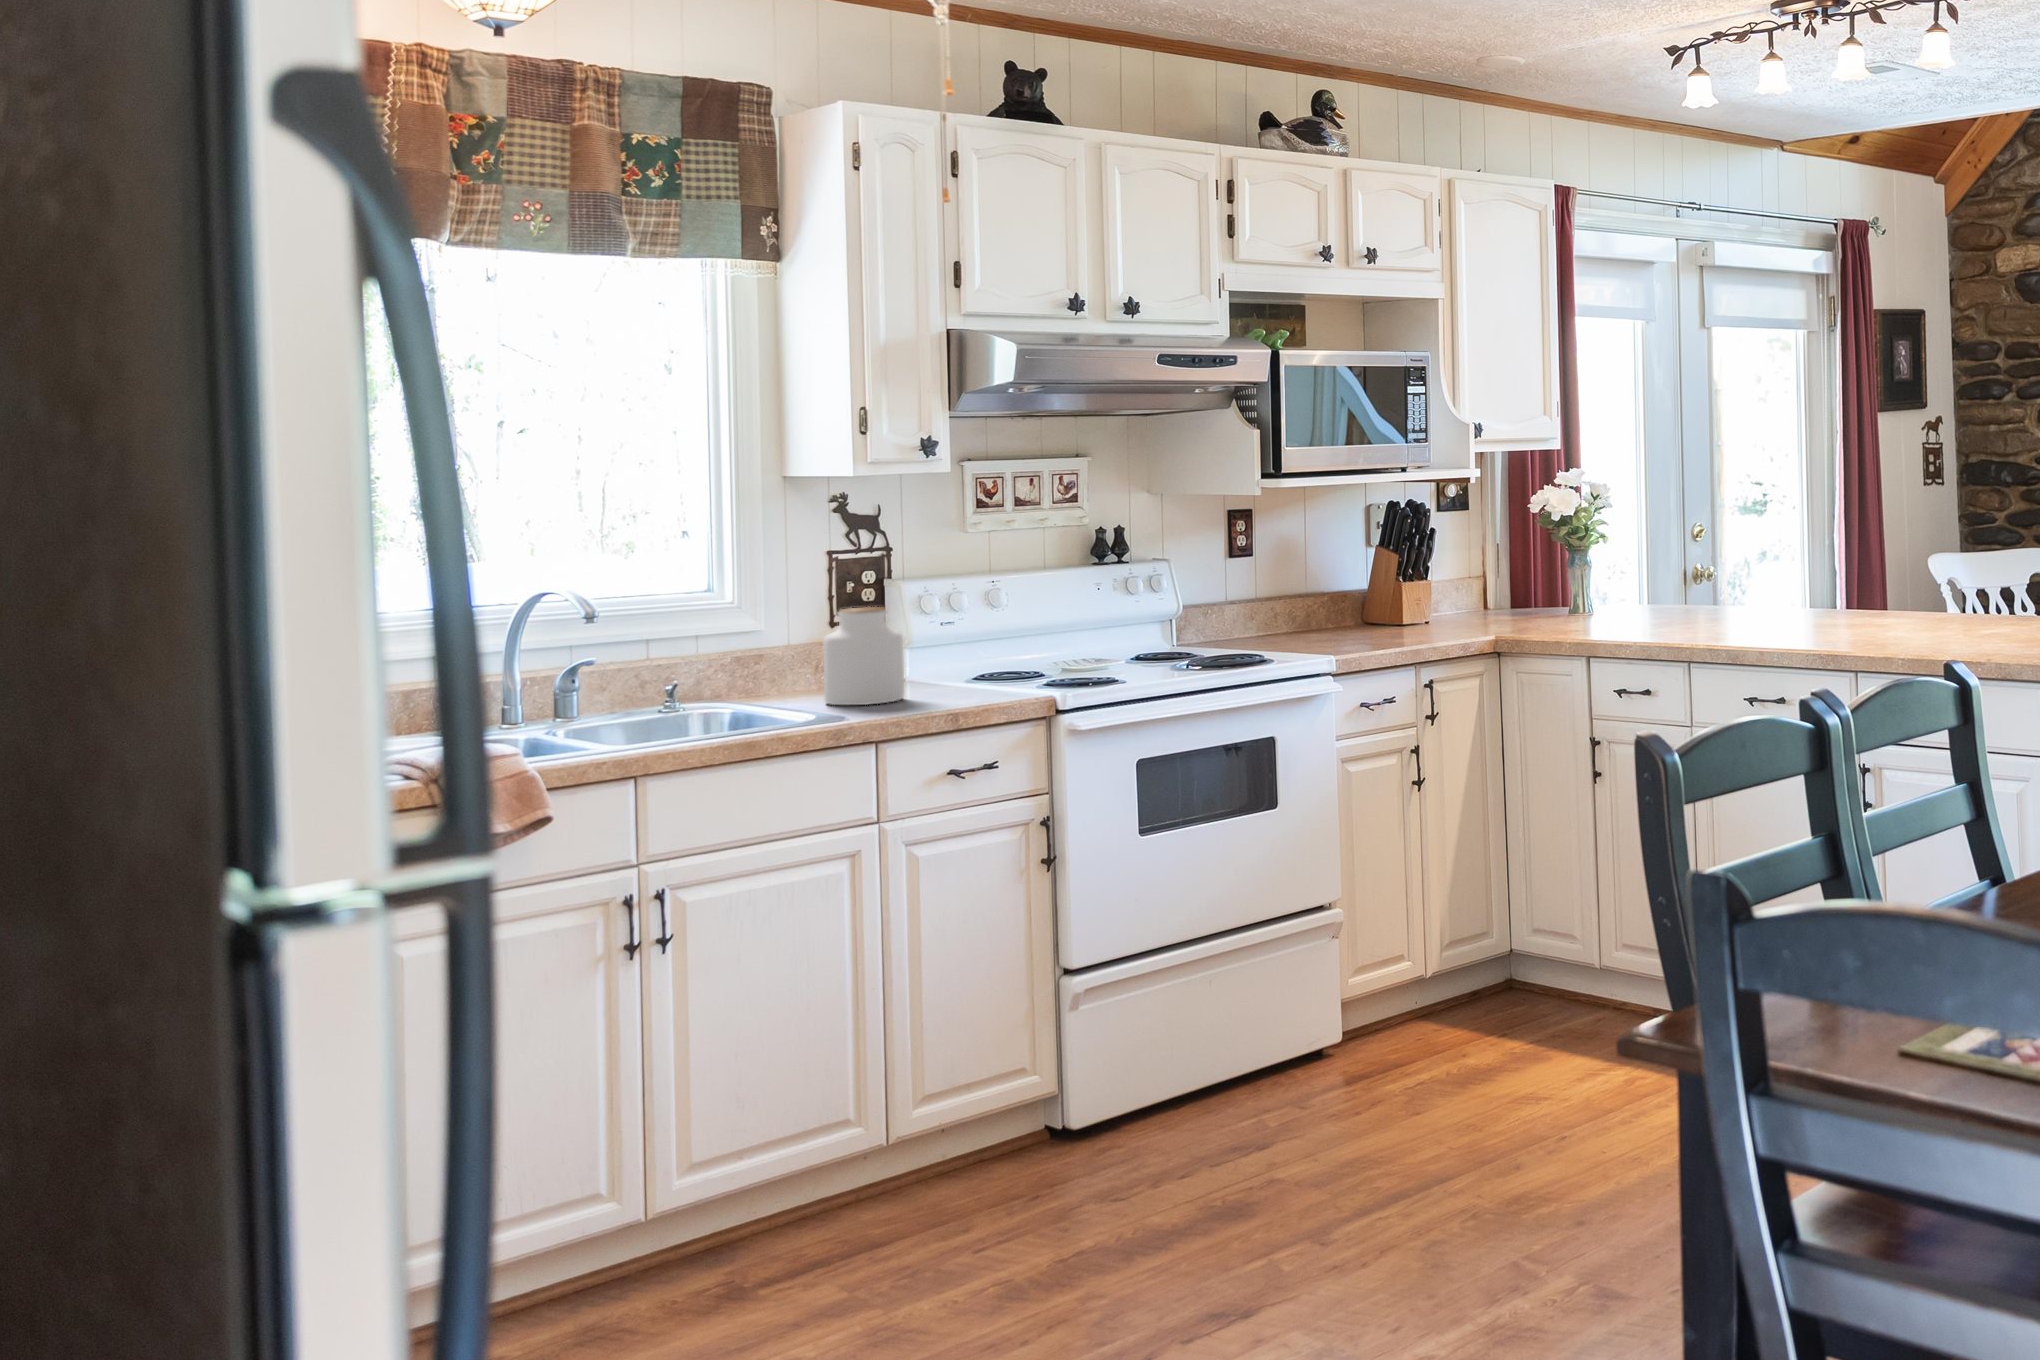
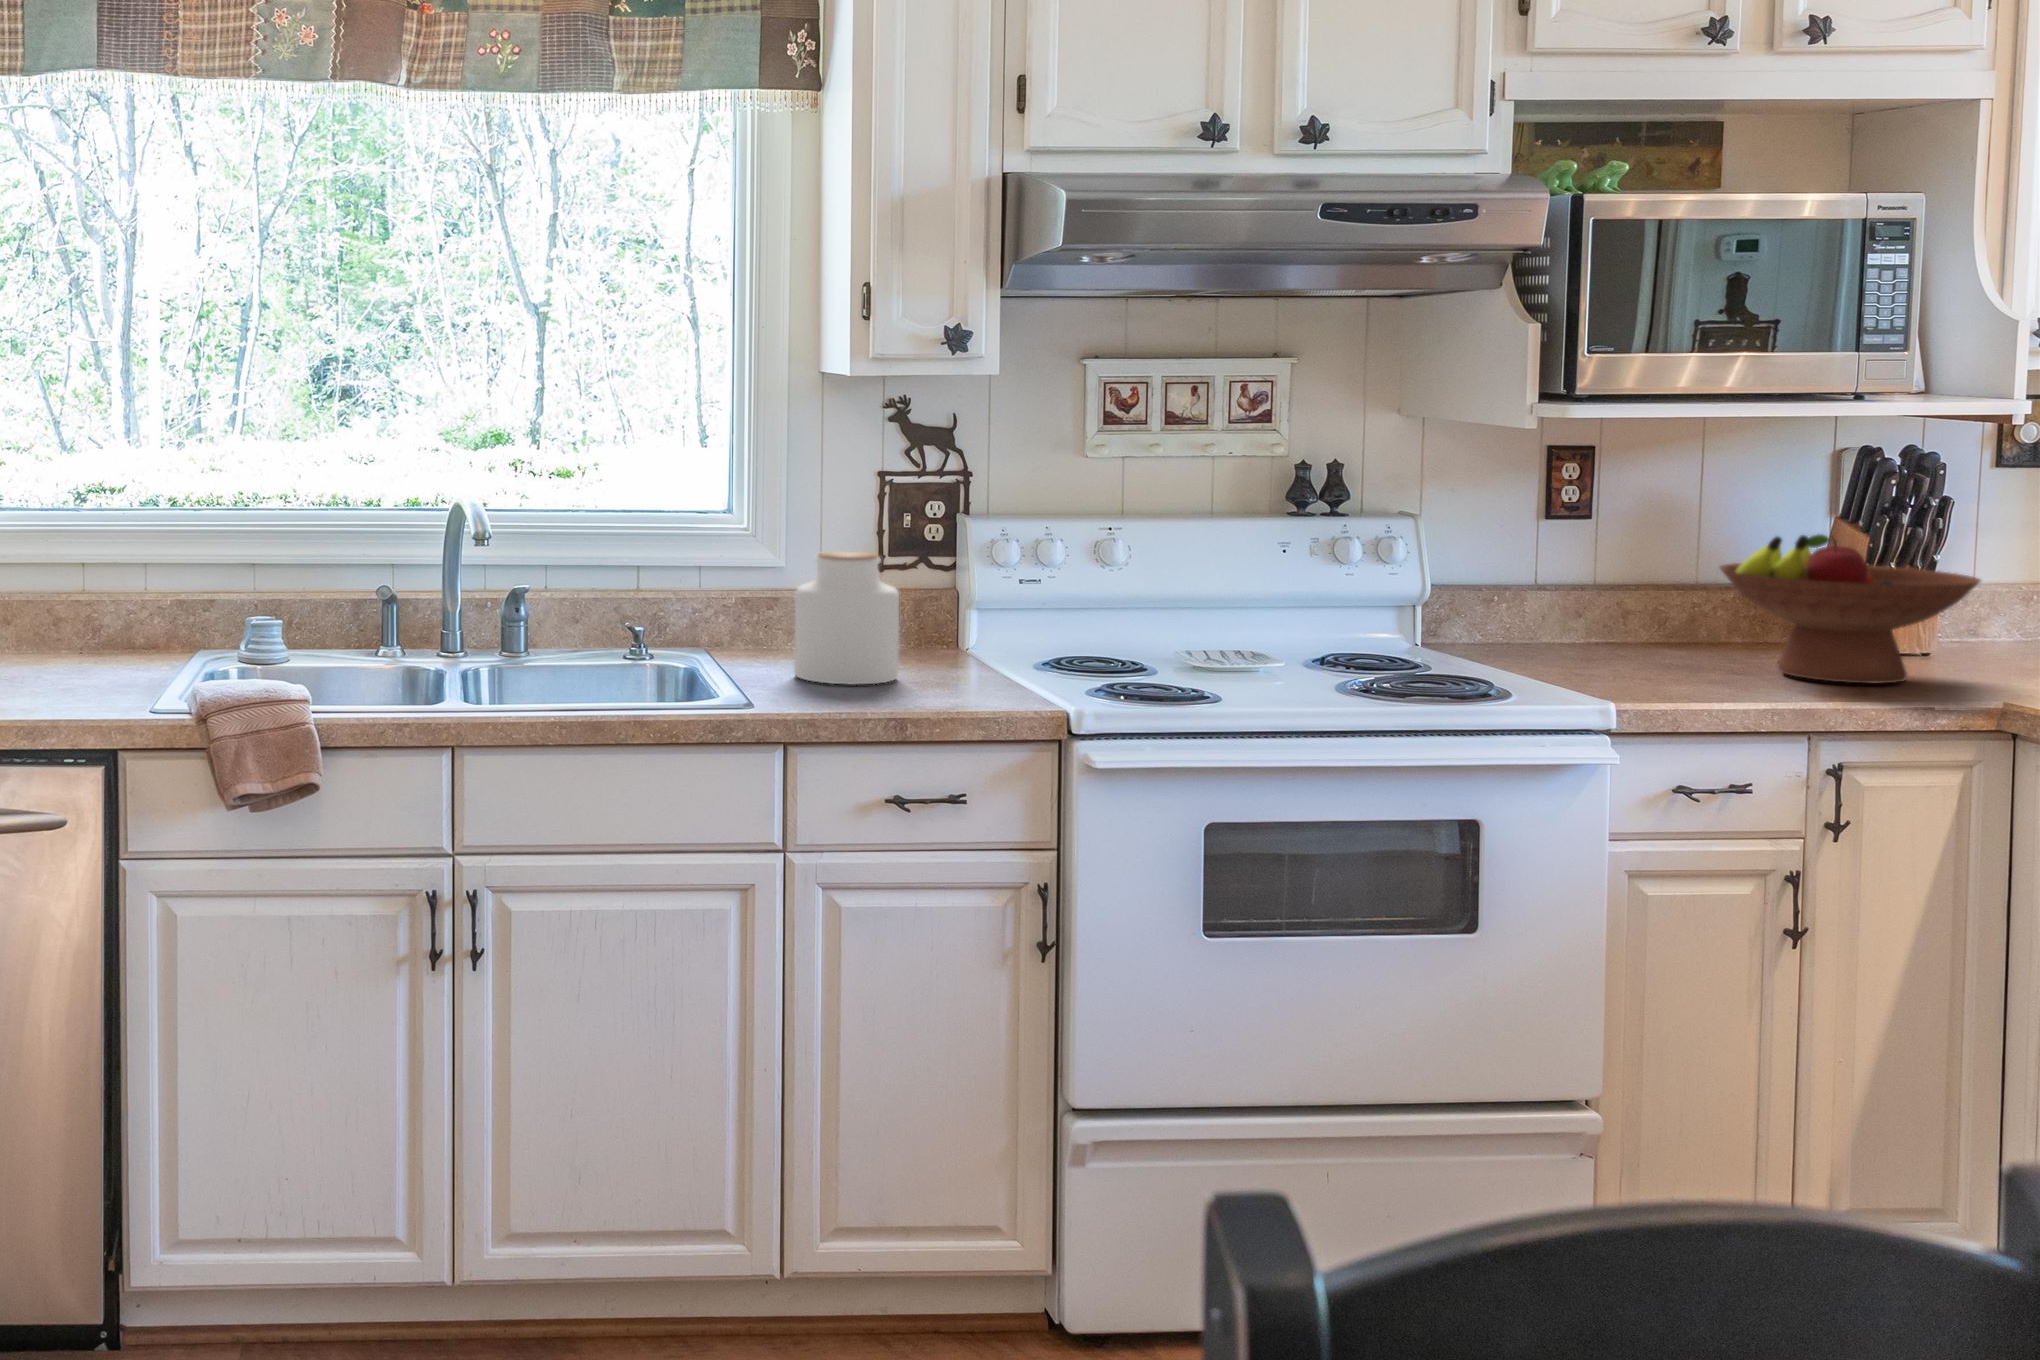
fruit bowl: none [1341,553,1471,639] -> present [1720,534,1981,683]

